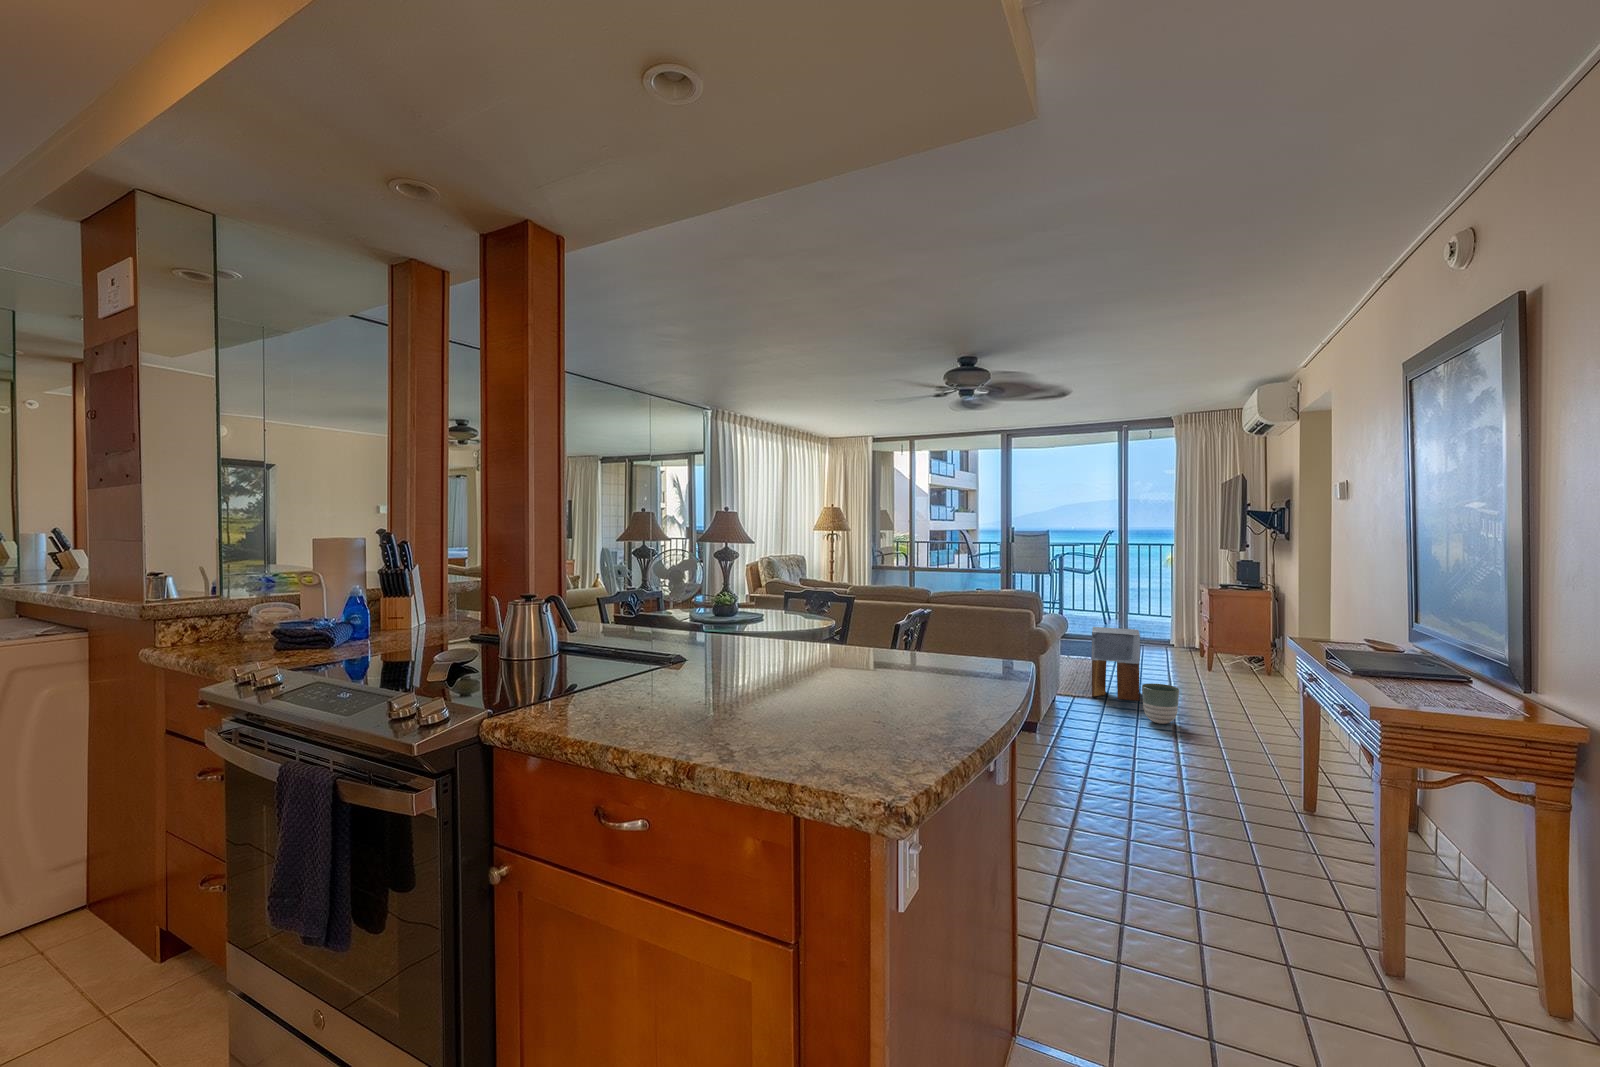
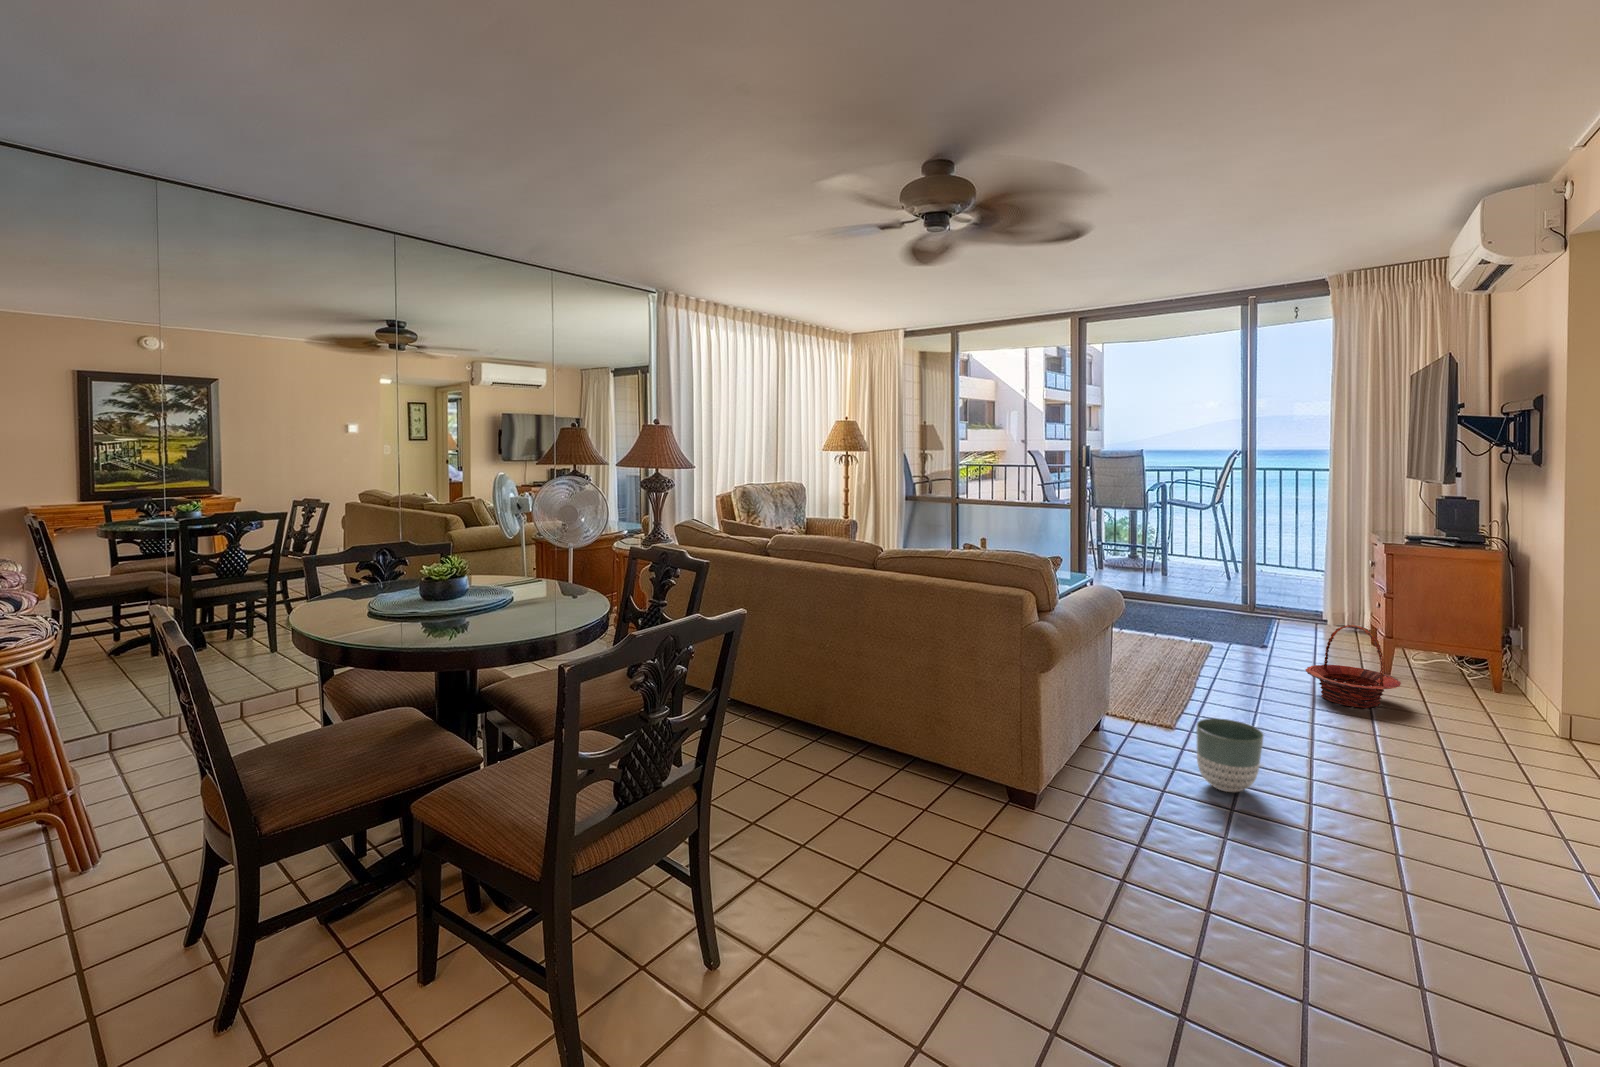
stool: present [1091,627,1140,701] -> none [1135,607,1226,734]
basket: none [1179,636,1233,686] -> present [1305,625,1401,708]

